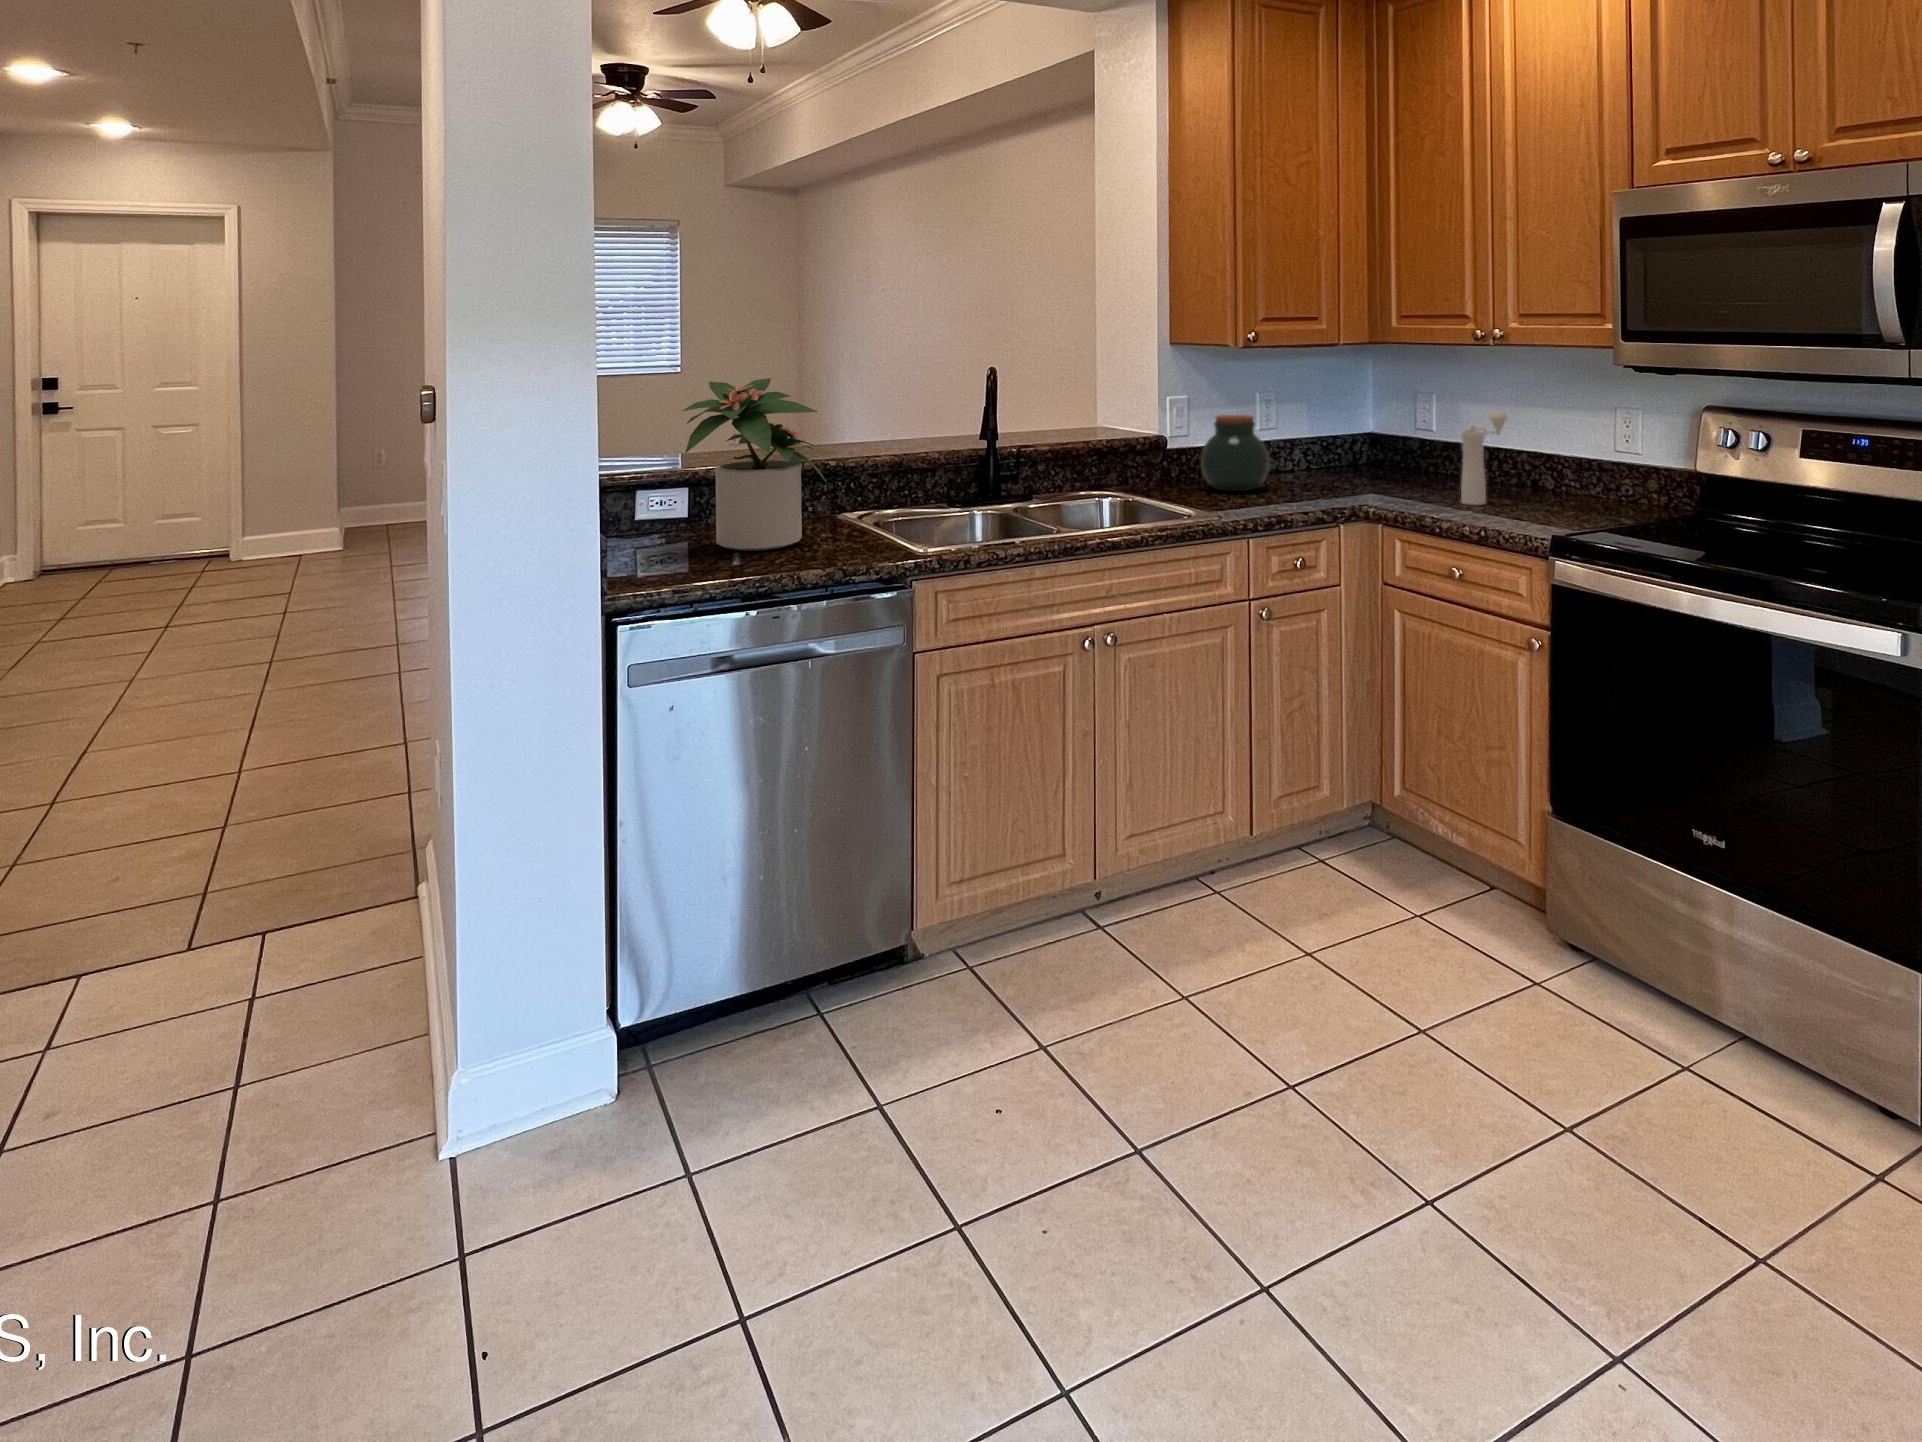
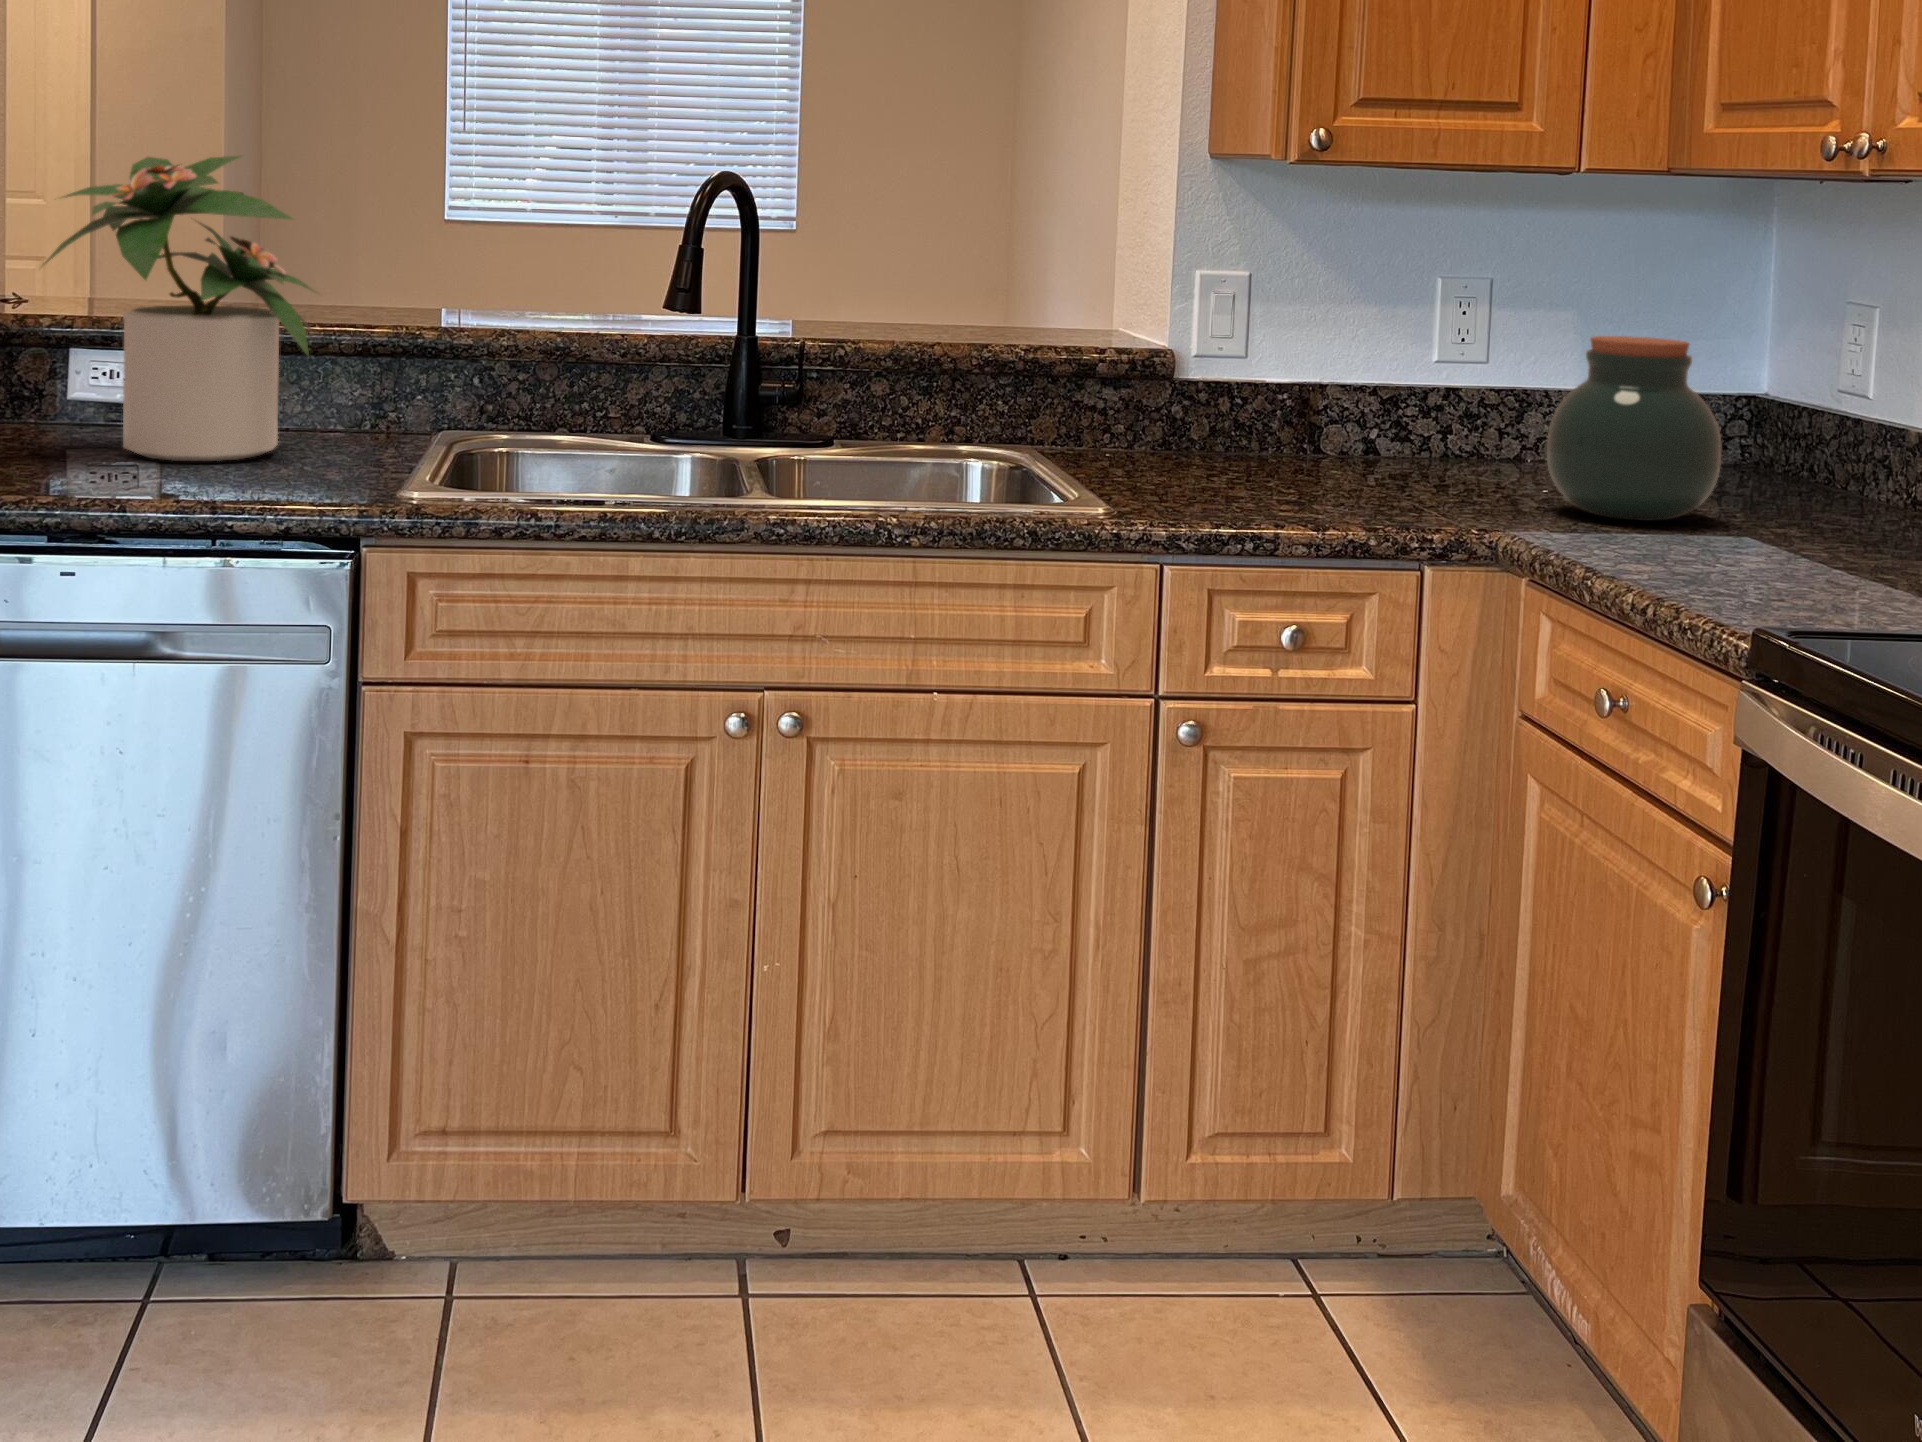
pepper mill: present [1461,412,1507,505] -> none [1732,340,1901,560]
jar: present [1201,415,1269,491] -> present [1547,336,1721,521]

